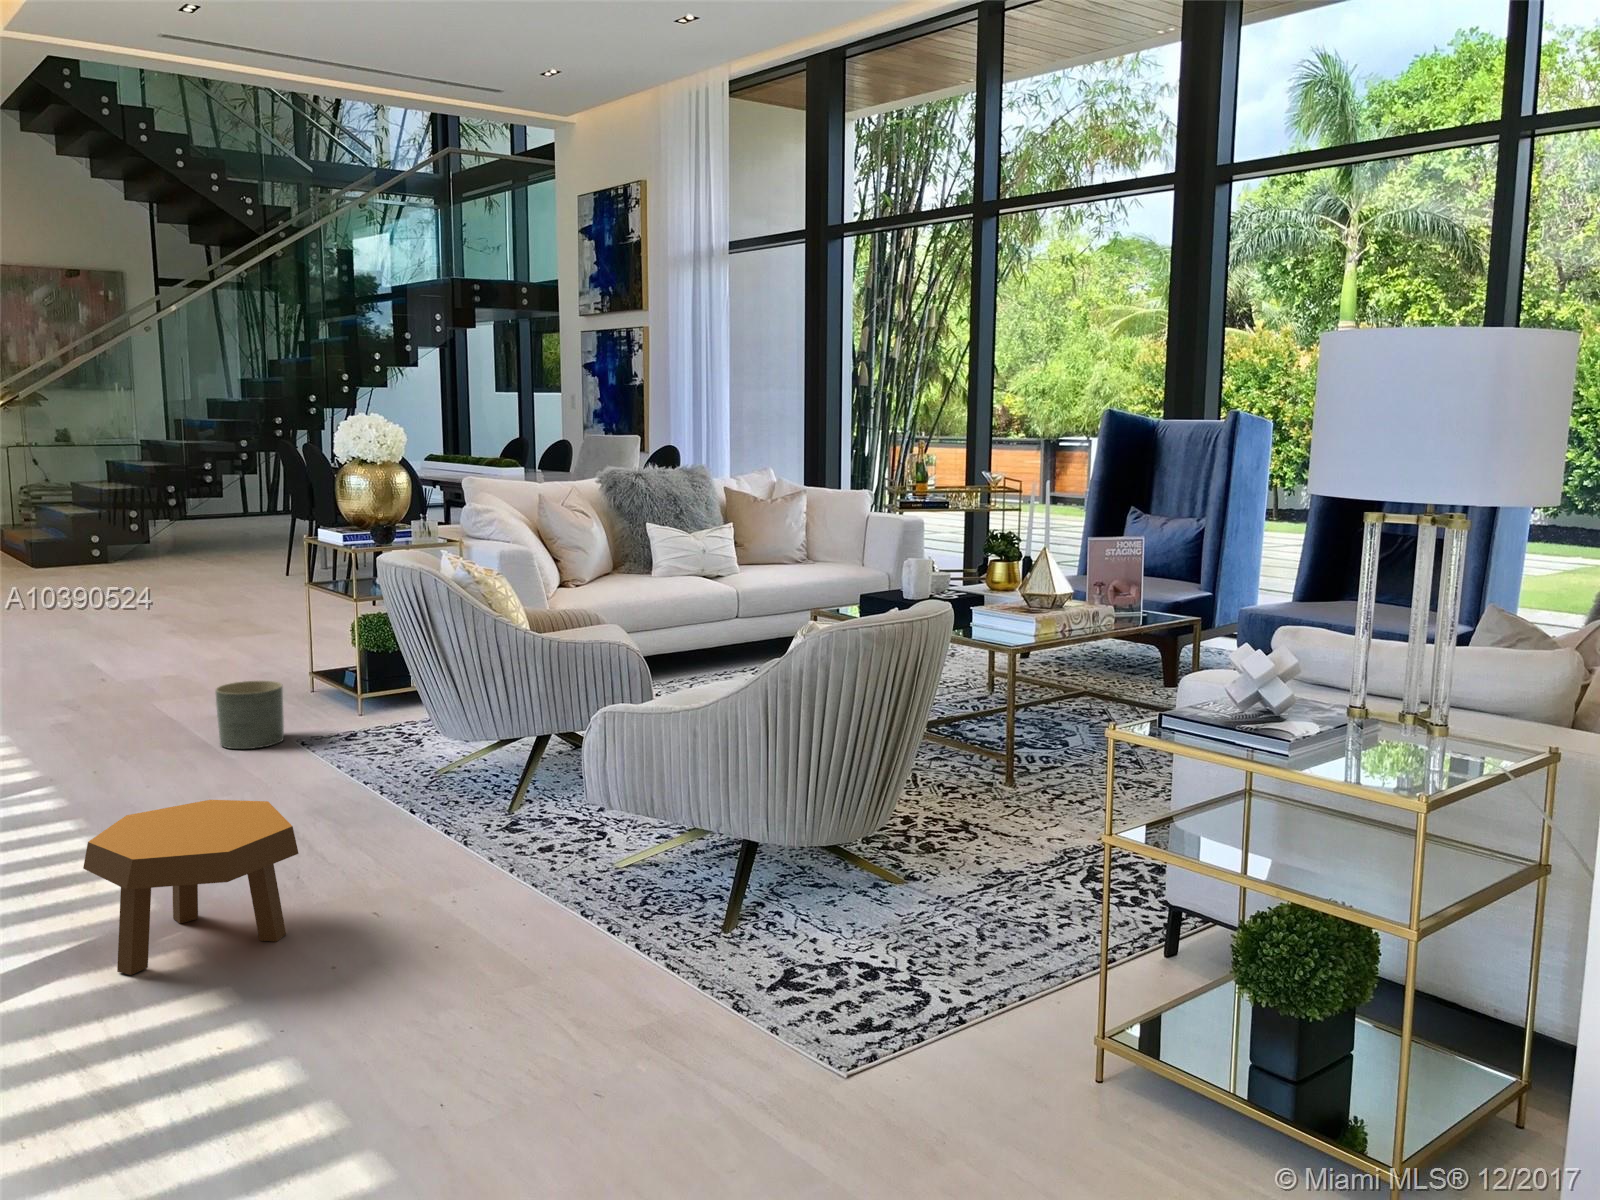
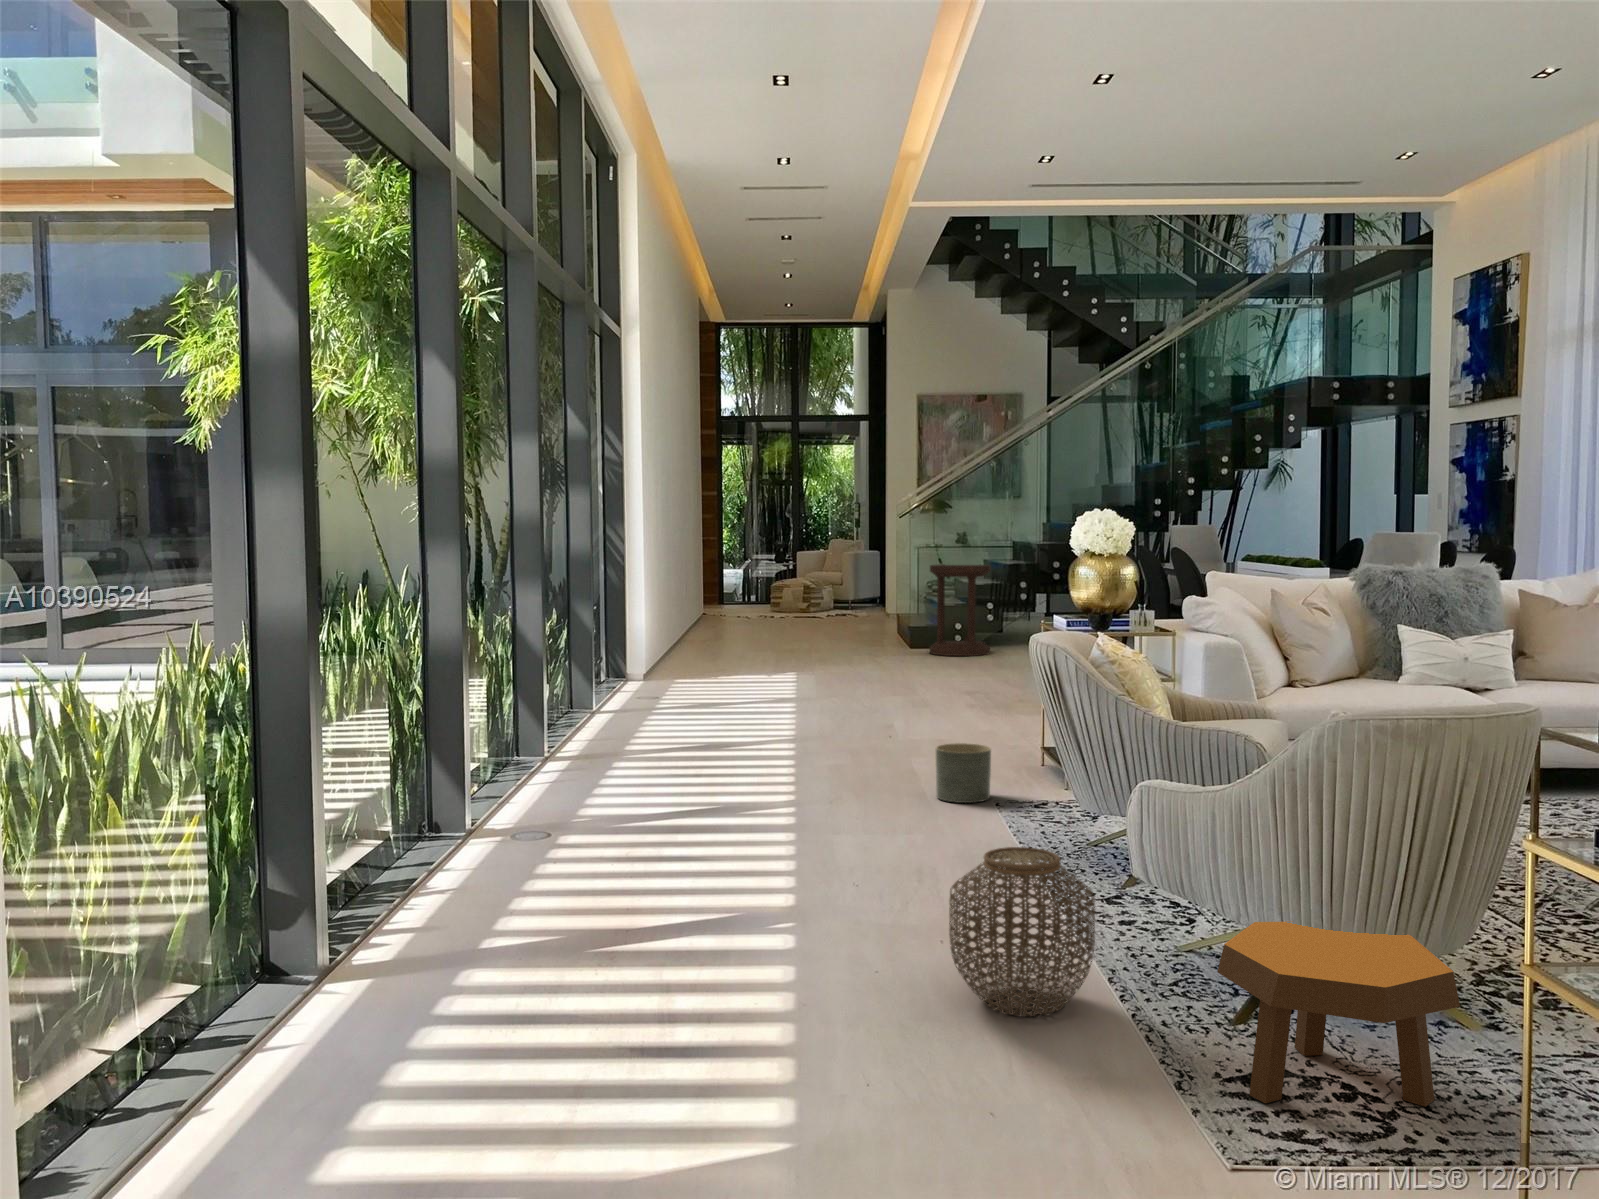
side table: none [46,467,131,573] -> present [929,564,991,656]
footstool: present [83,800,298,975] -> present [1217,921,1460,1107]
woven basket: none [440,800,598,981] -> present [949,847,1095,1016]

